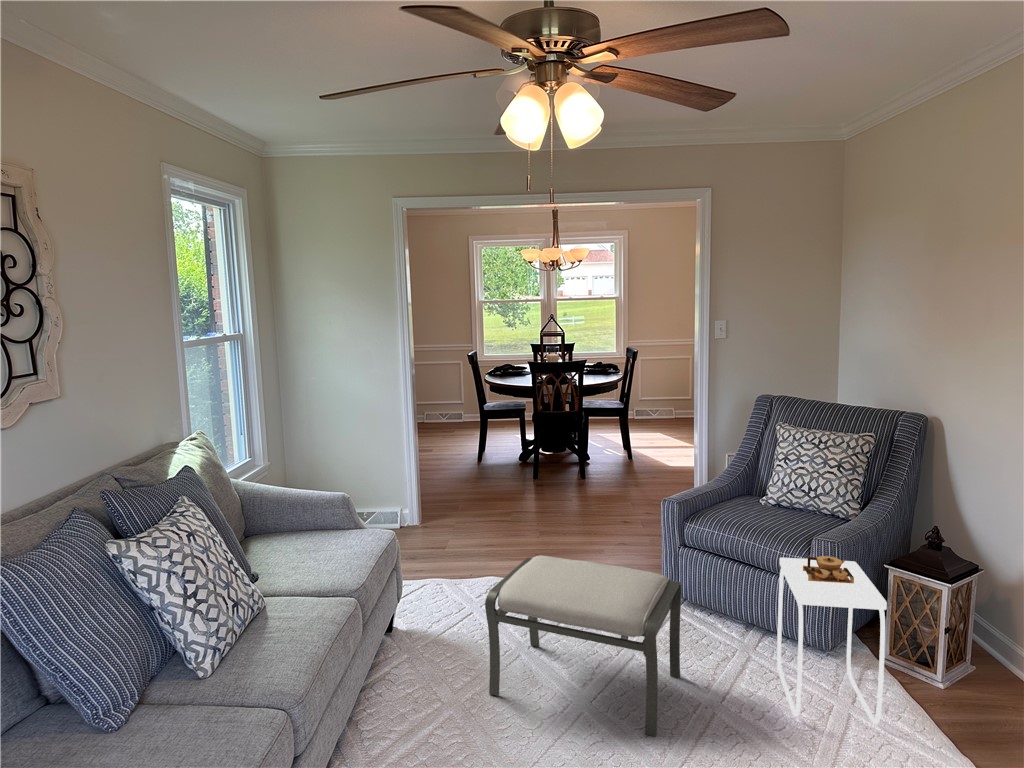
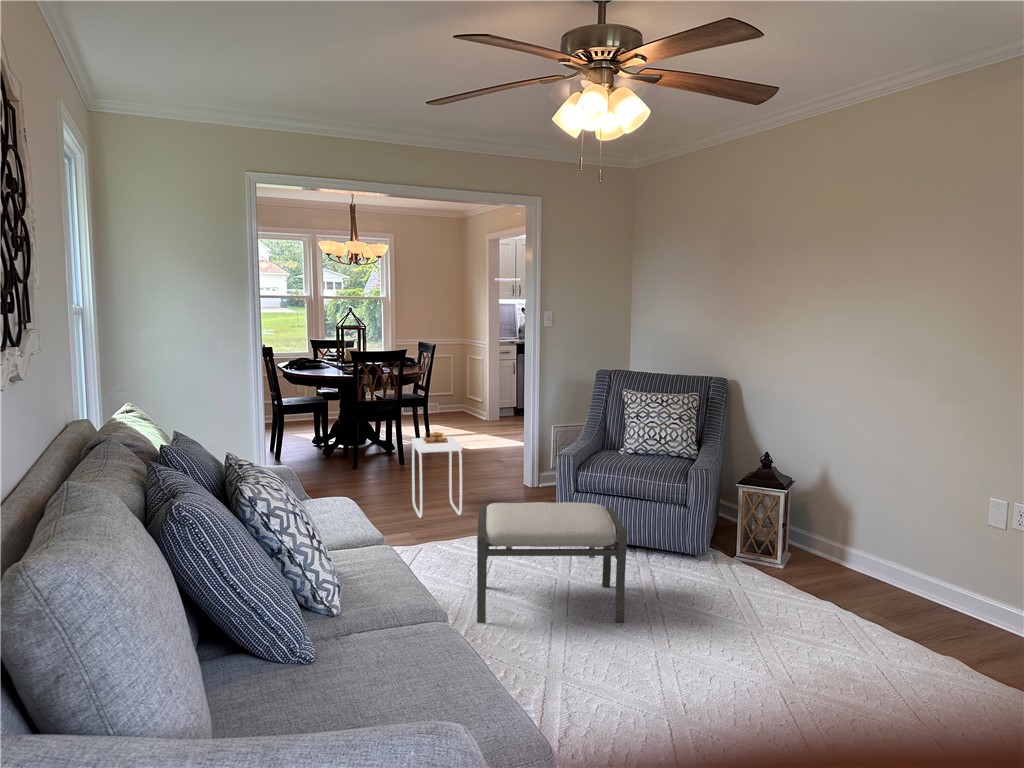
side table: present [777,556,887,724] -> present [412,432,462,518]

